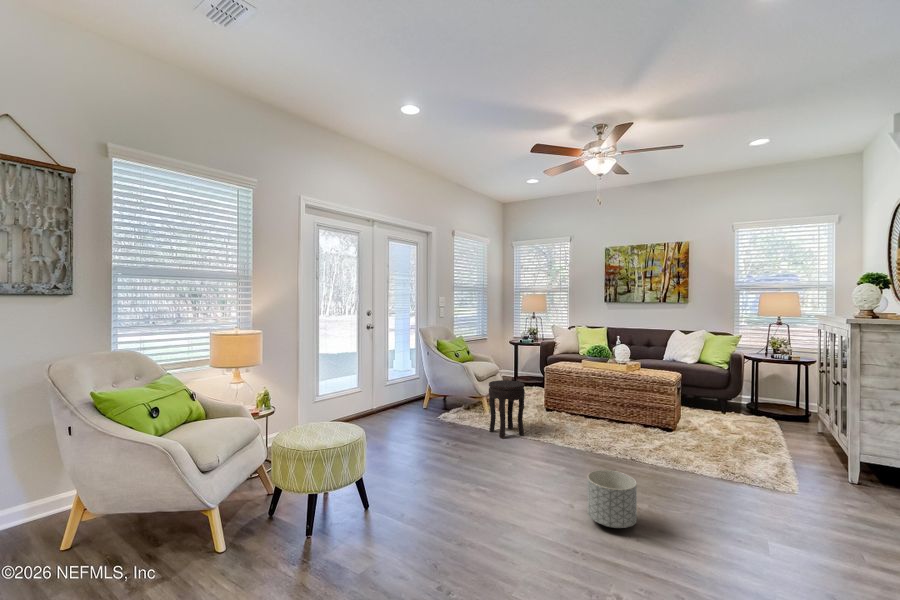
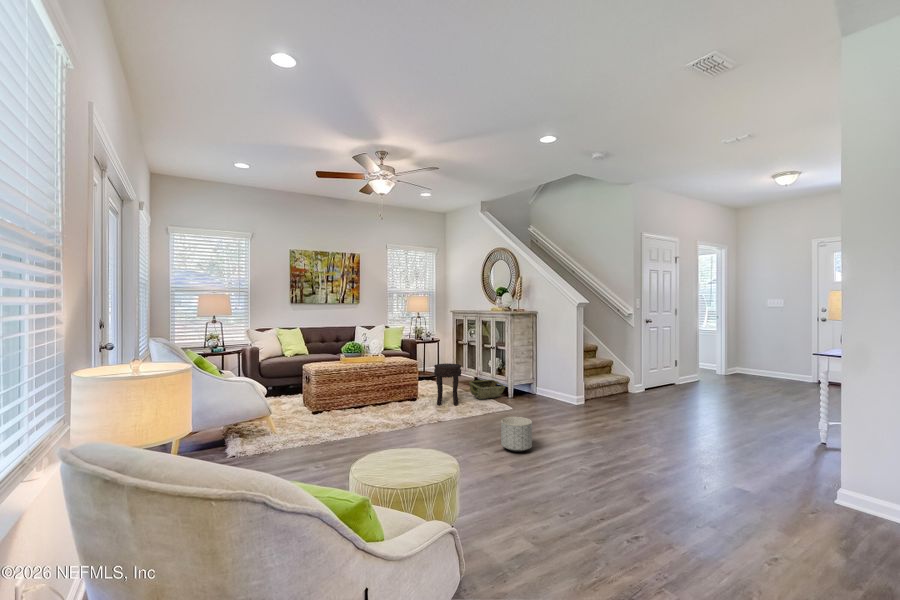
side table: present [489,380,525,438] -> present [434,363,461,405]
woven basket: none [762,427,837,468] -> present [469,380,505,399]

